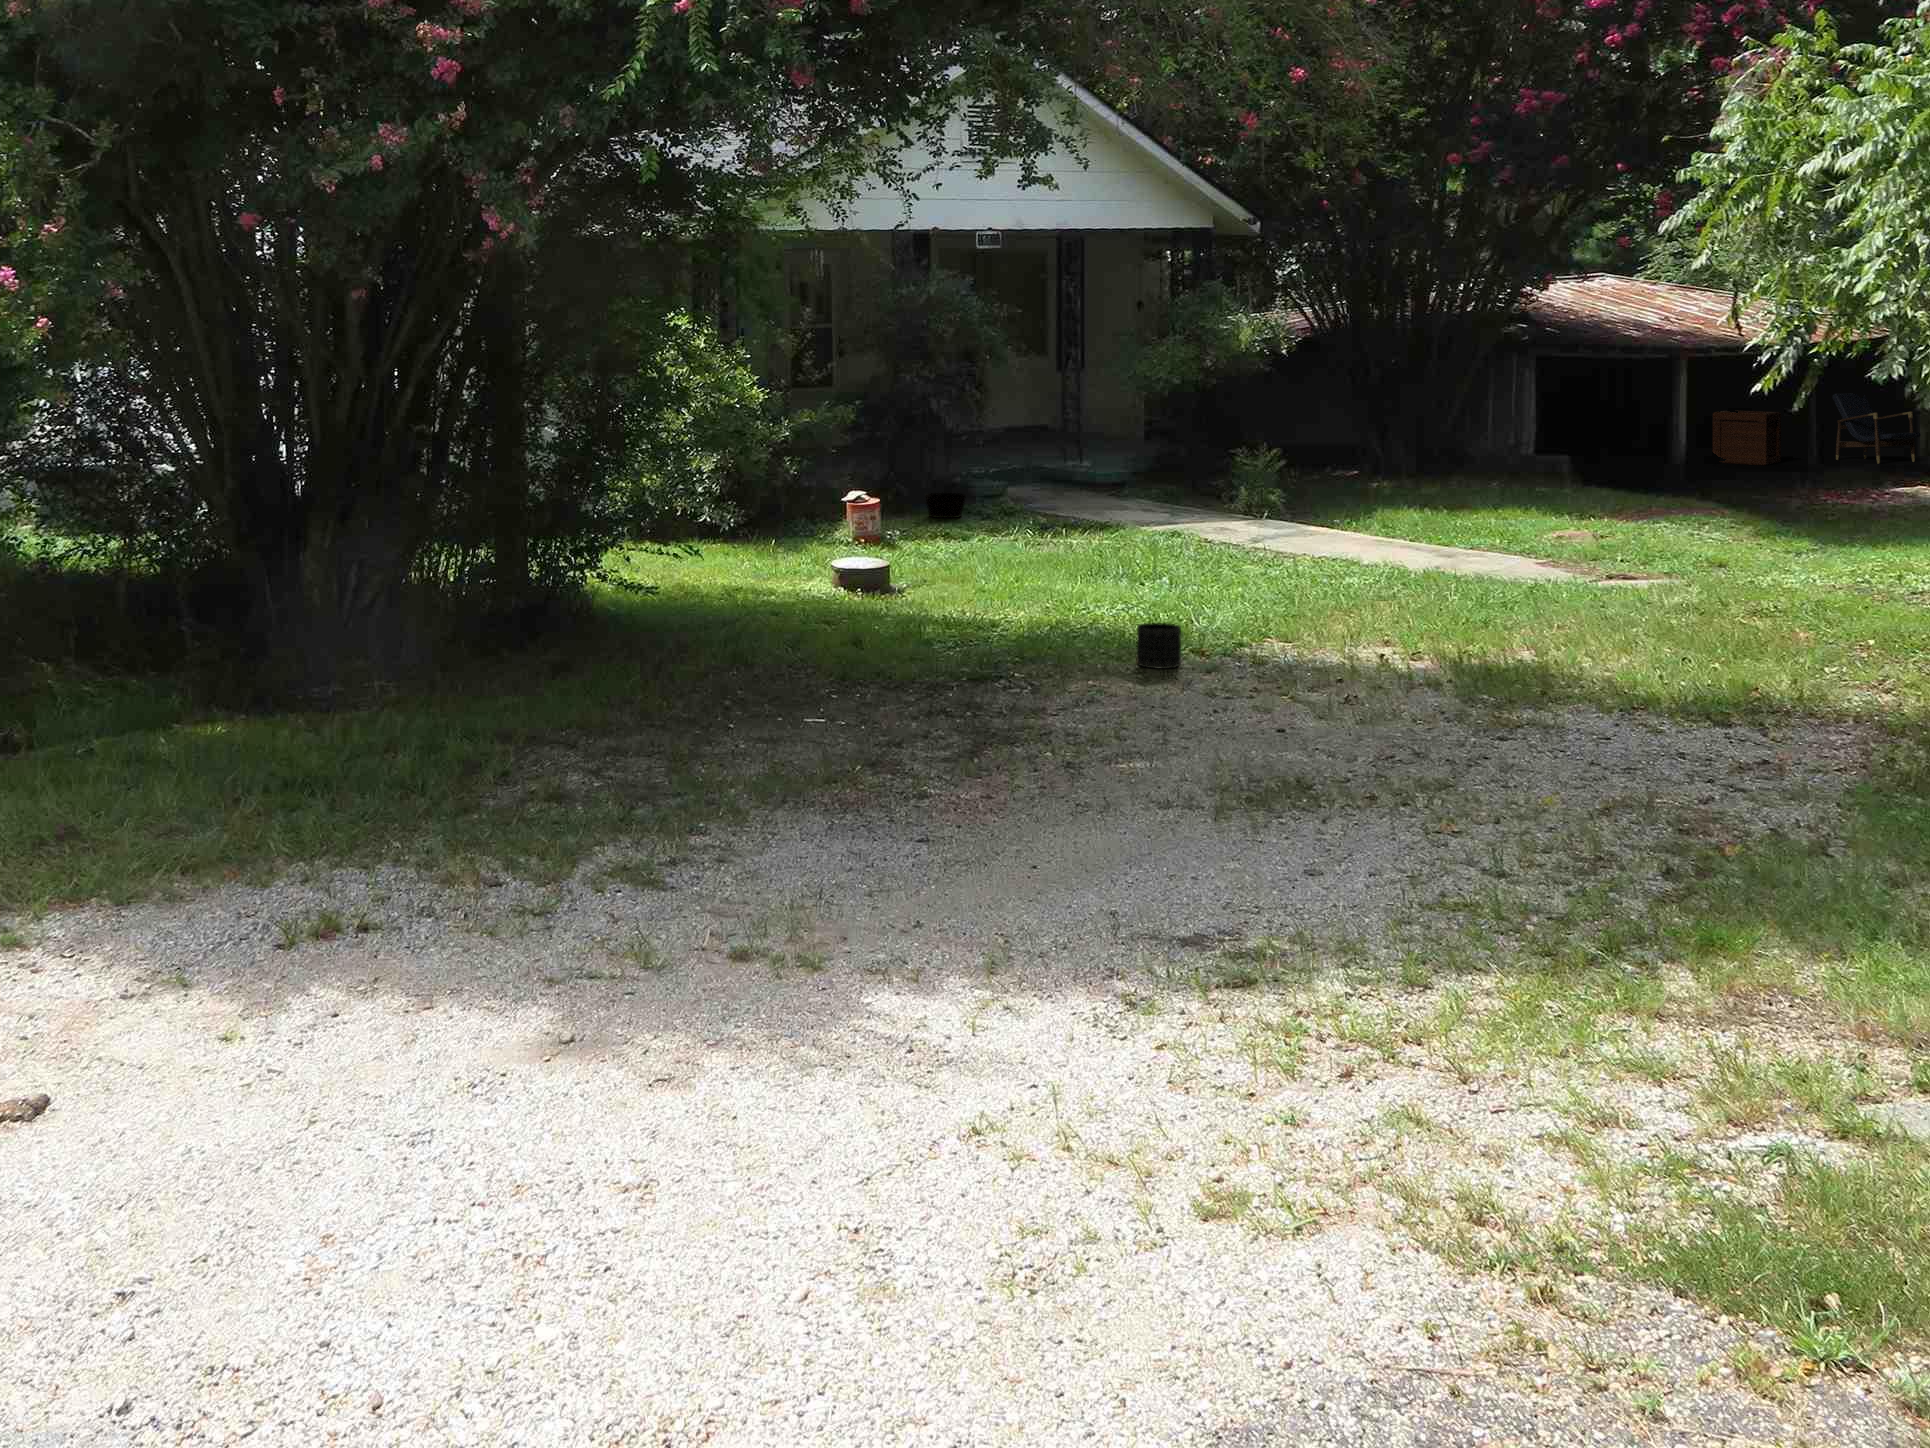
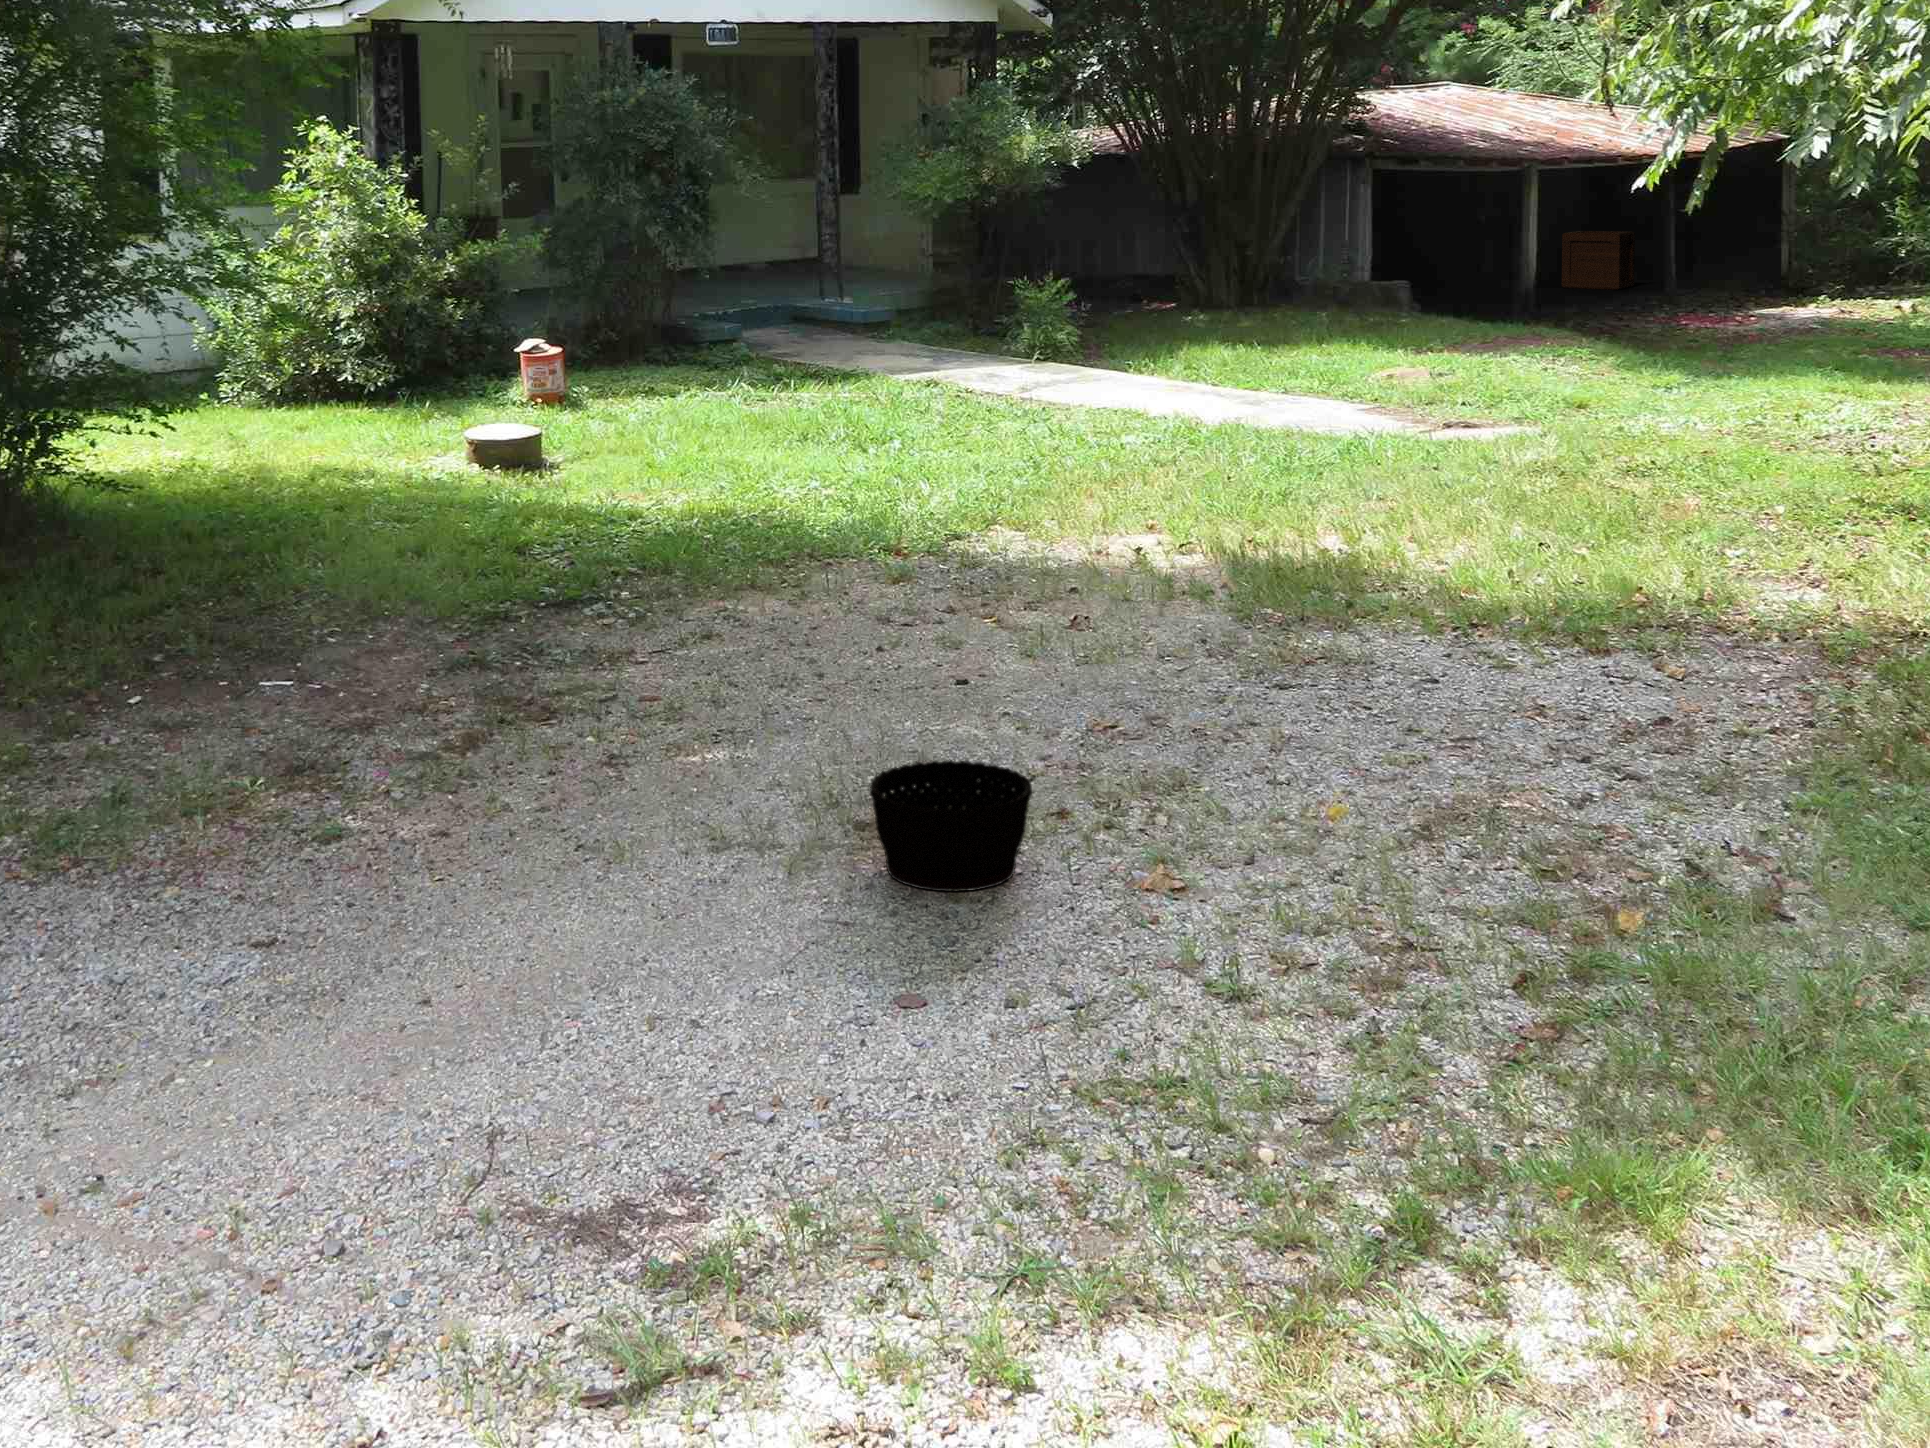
lounge chair: present [1833,394,1920,464] -> none [1689,210,1781,285]
basket: present [925,493,966,518] -> present [870,760,1032,892]
planter: present [1137,623,1181,669] -> none [798,511,859,576]

